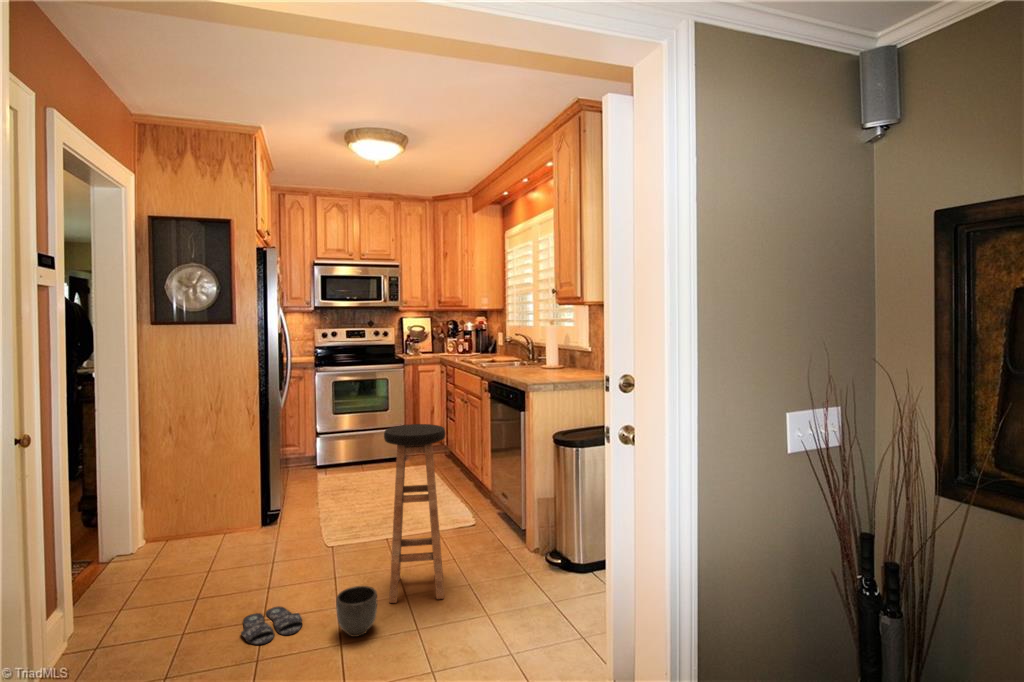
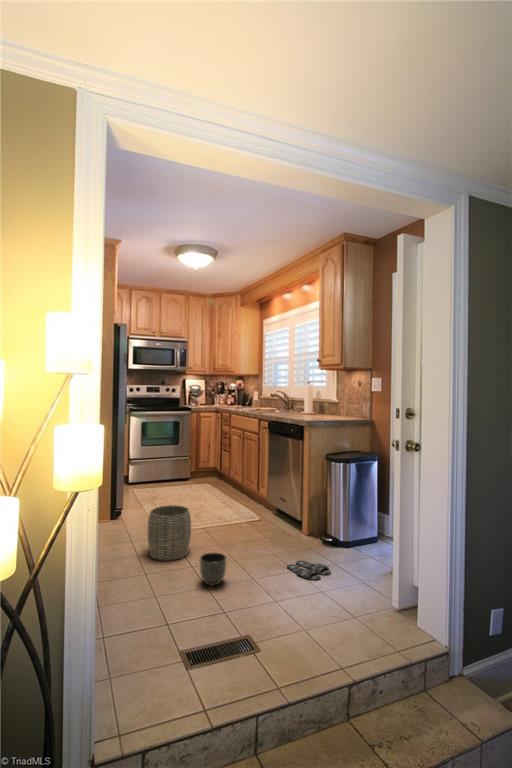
bar stool: present [384,424,445,603] -> none [220,446,262,567]
woven basket: none [287,508,352,591] -> present [148,505,191,561]
slippers: present [241,606,302,645] -> present [287,561,331,580]

